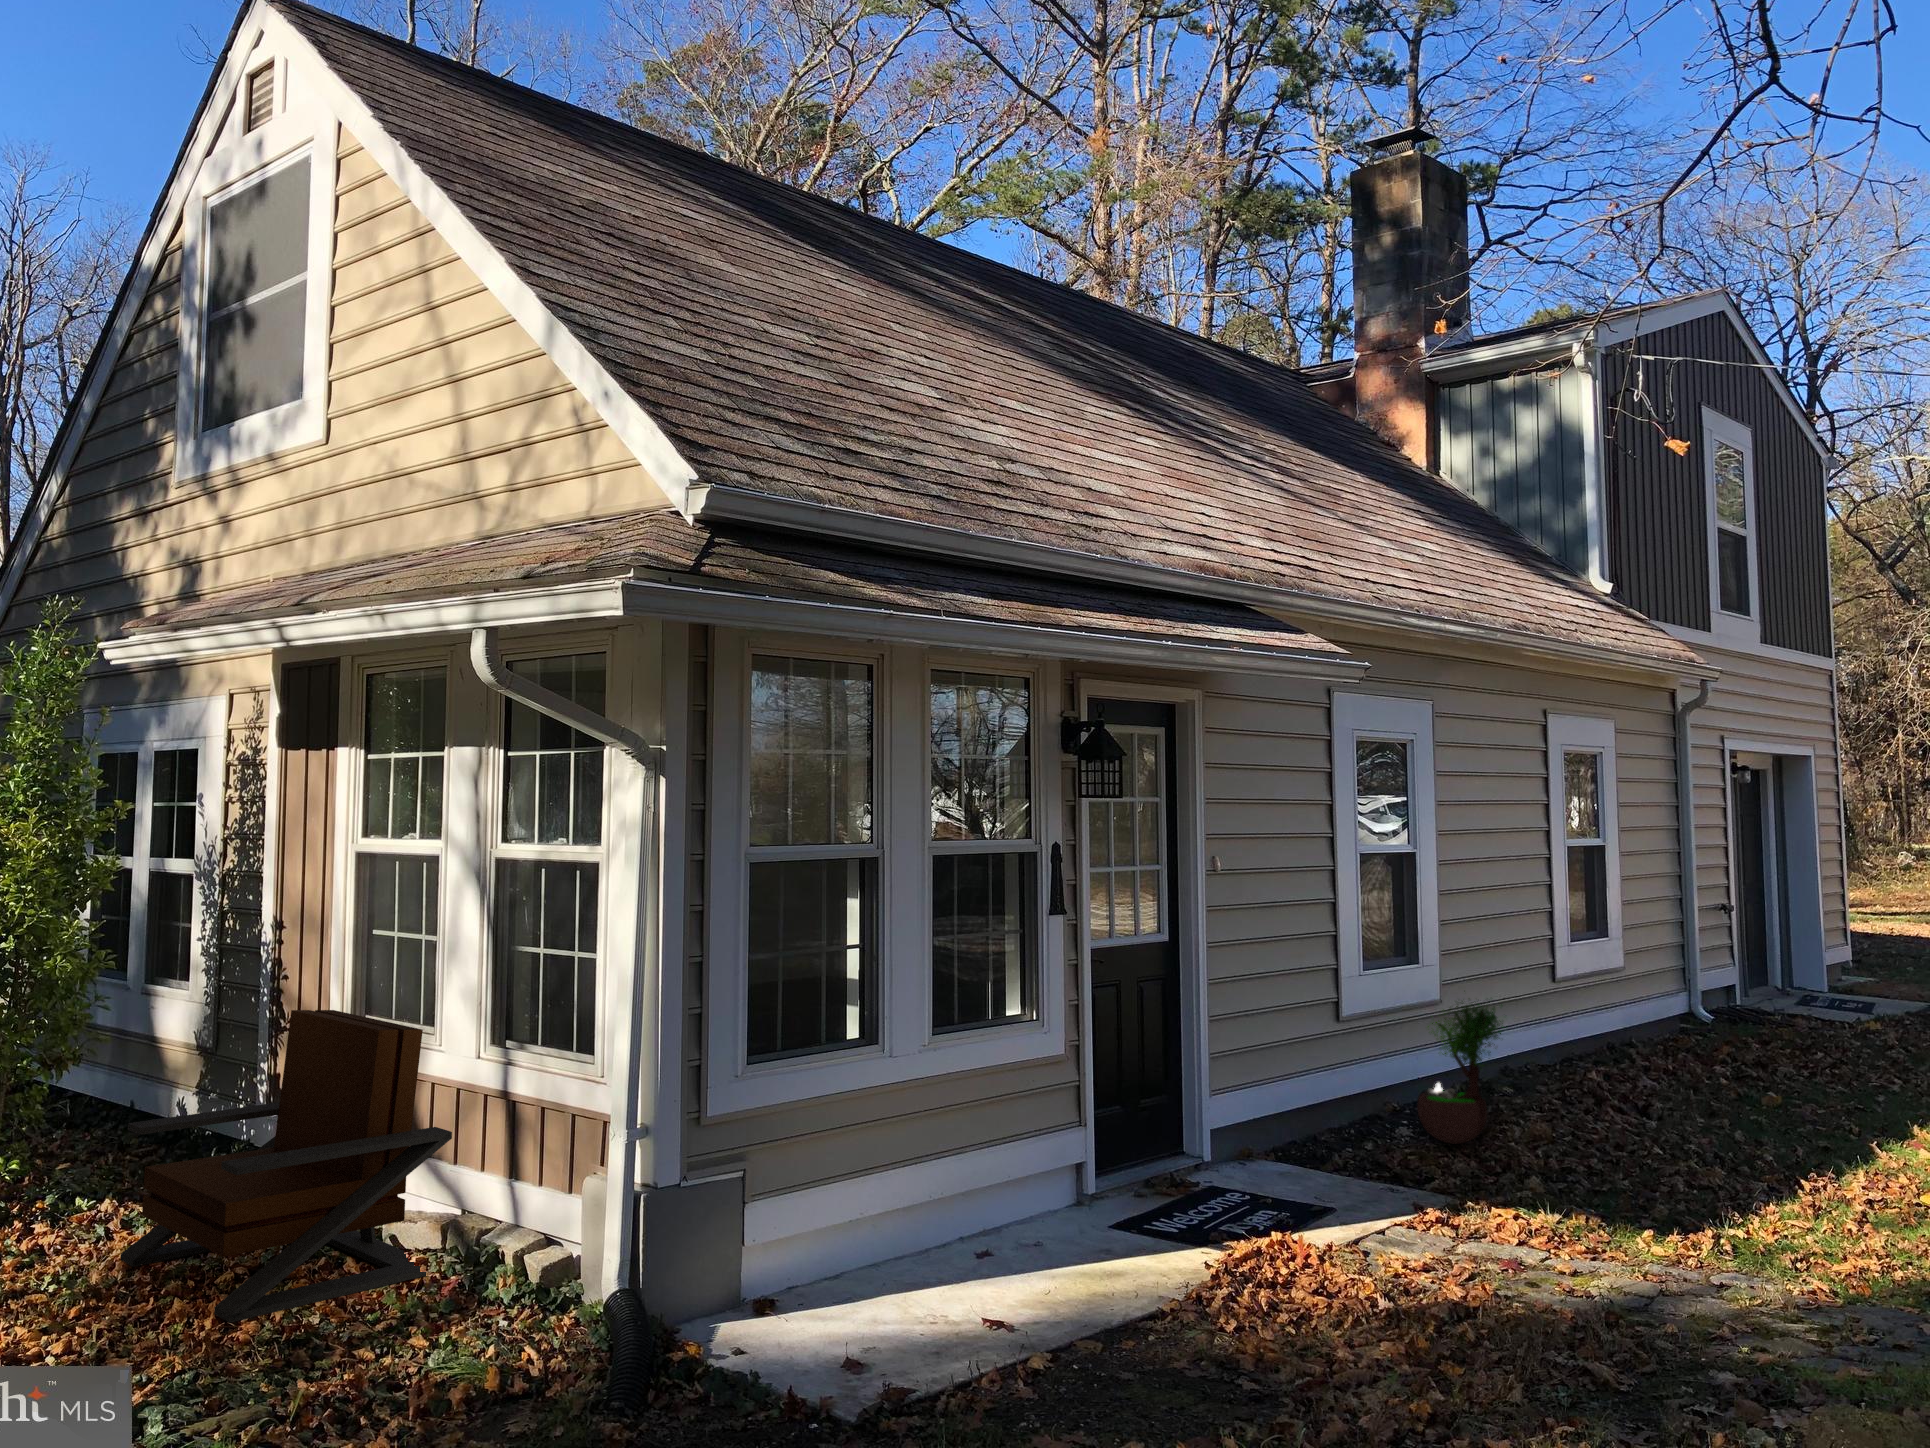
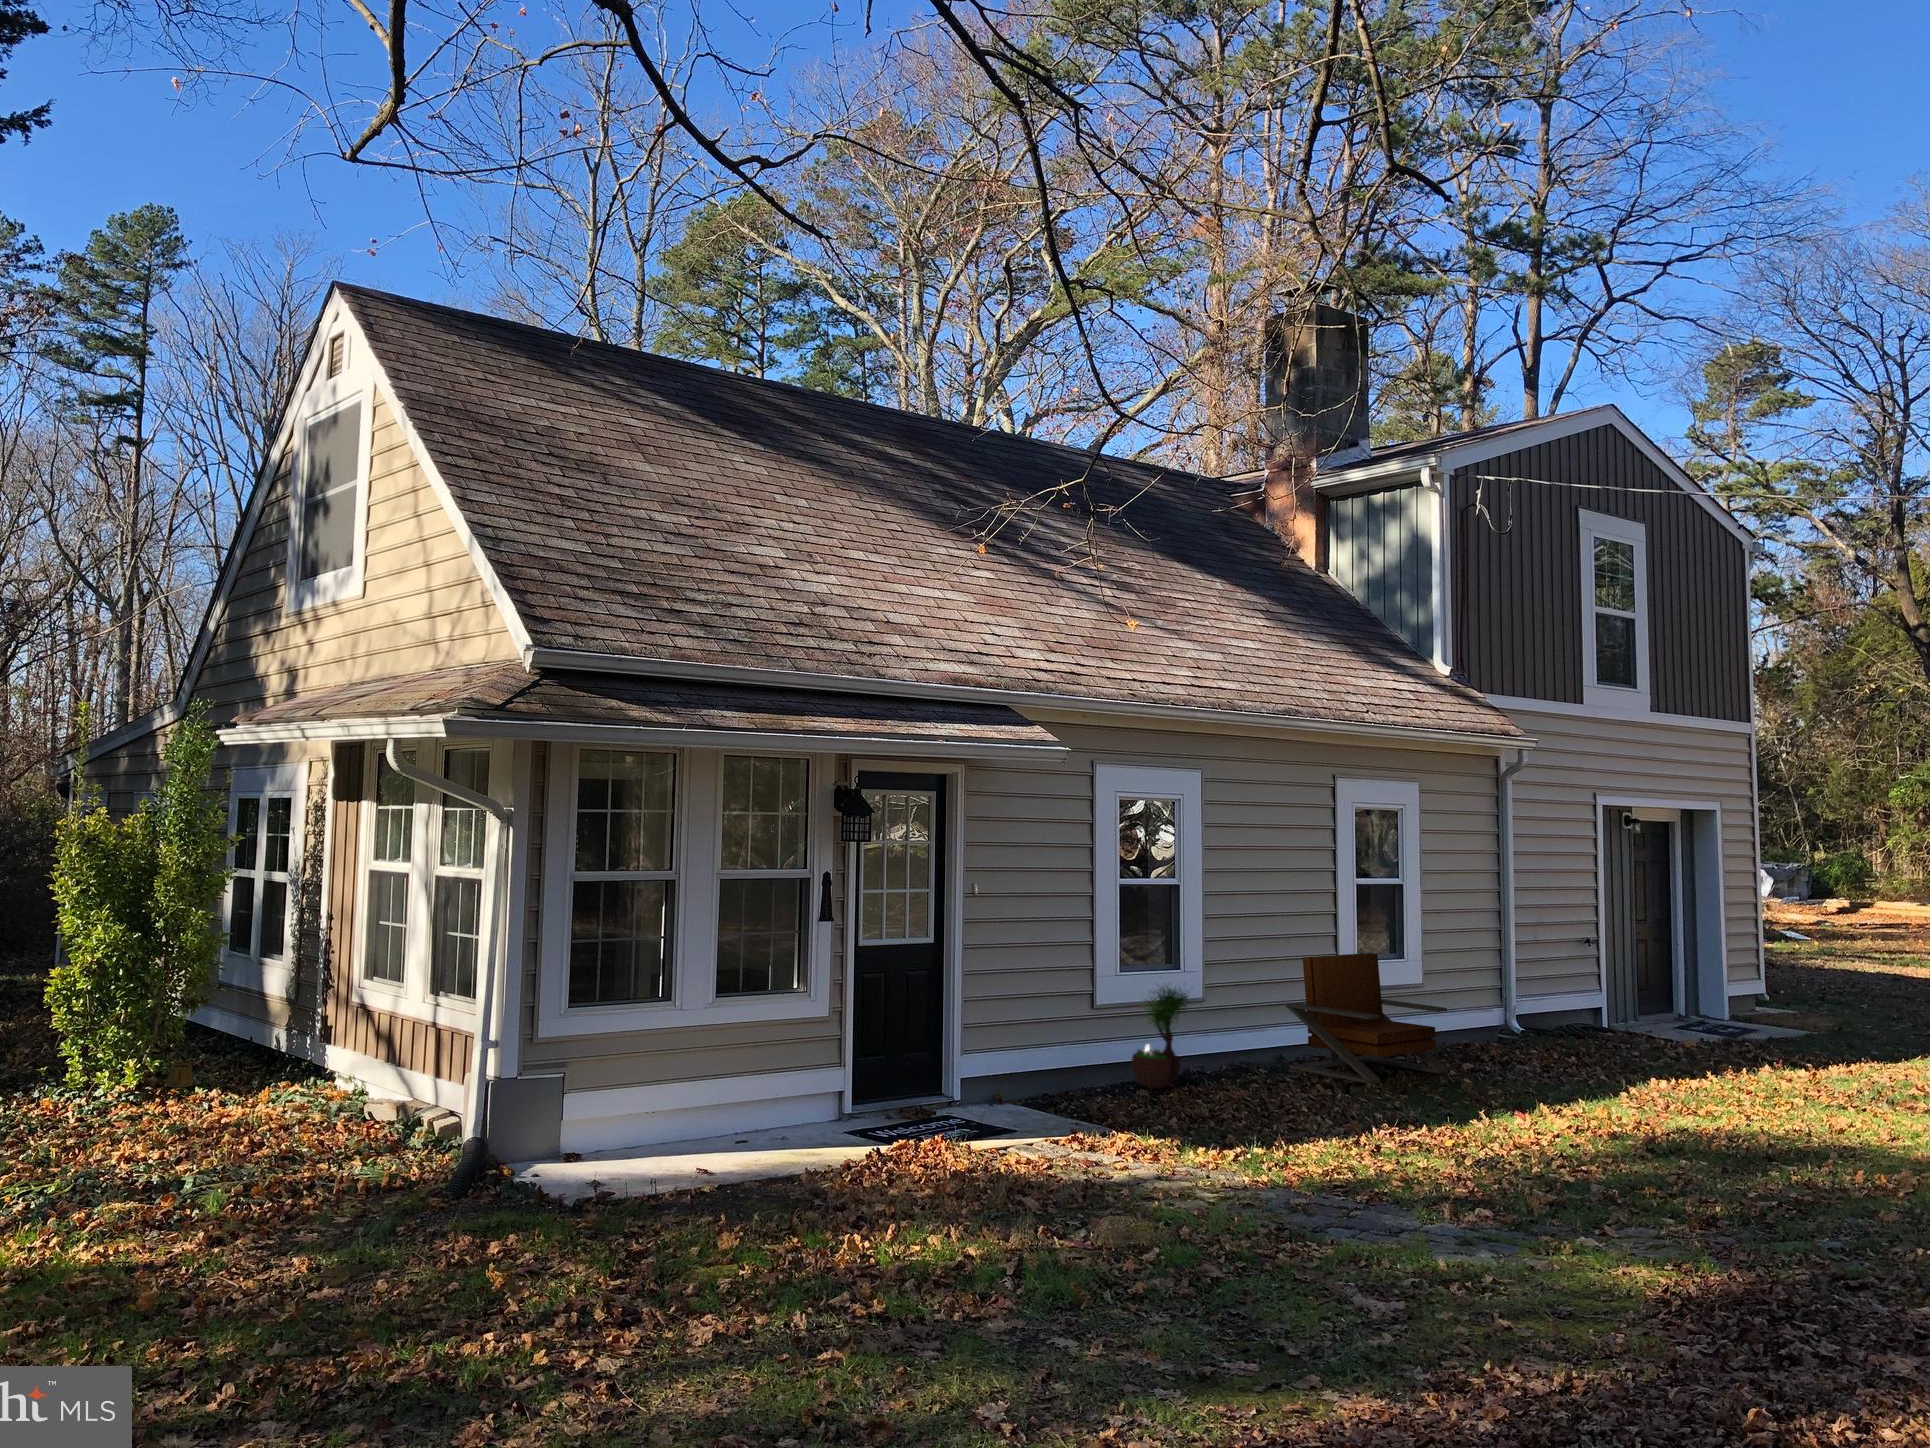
lounge chair: present [120,1010,452,1323] -> present [1286,954,1448,1084]
watering can: none [22,1155,65,1196] -> present [167,1063,193,1088]

